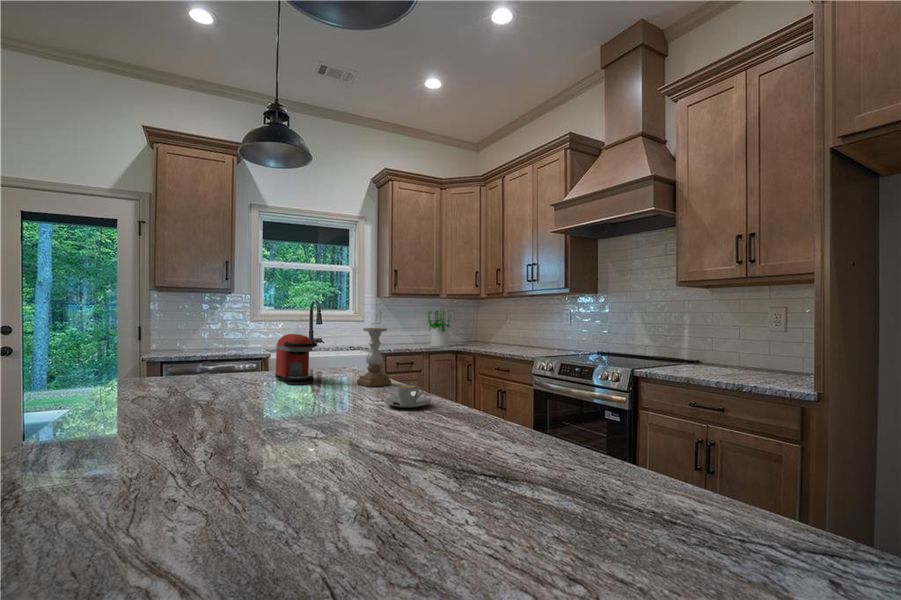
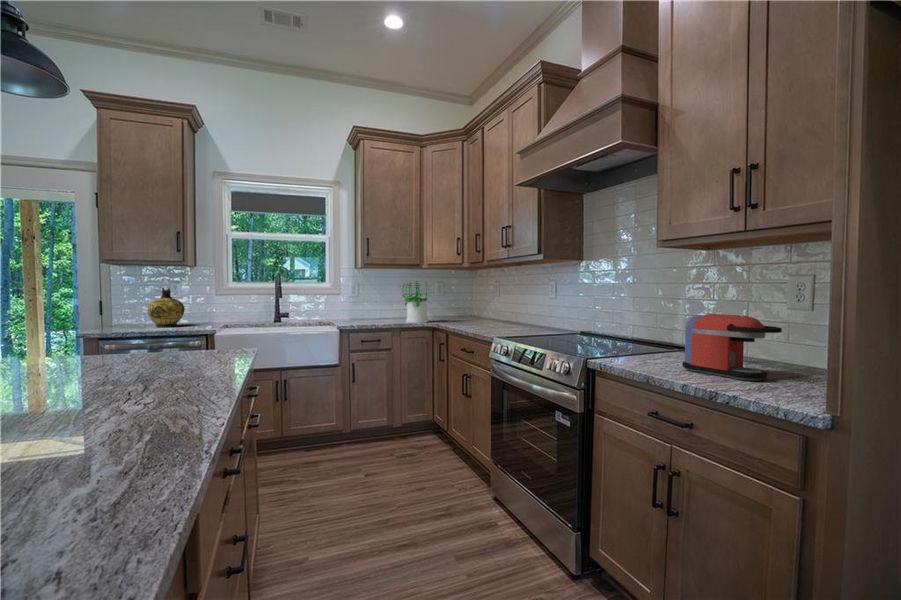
ceramic jug: none [193,313,226,350] -> present [147,288,185,327]
candle holder: present [357,328,391,387] -> none [180,309,219,385]
coffee maker: present [275,334,317,384] -> present [682,314,782,381]
coffee cup: present [385,385,431,408] -> none [90,395,173,432]

